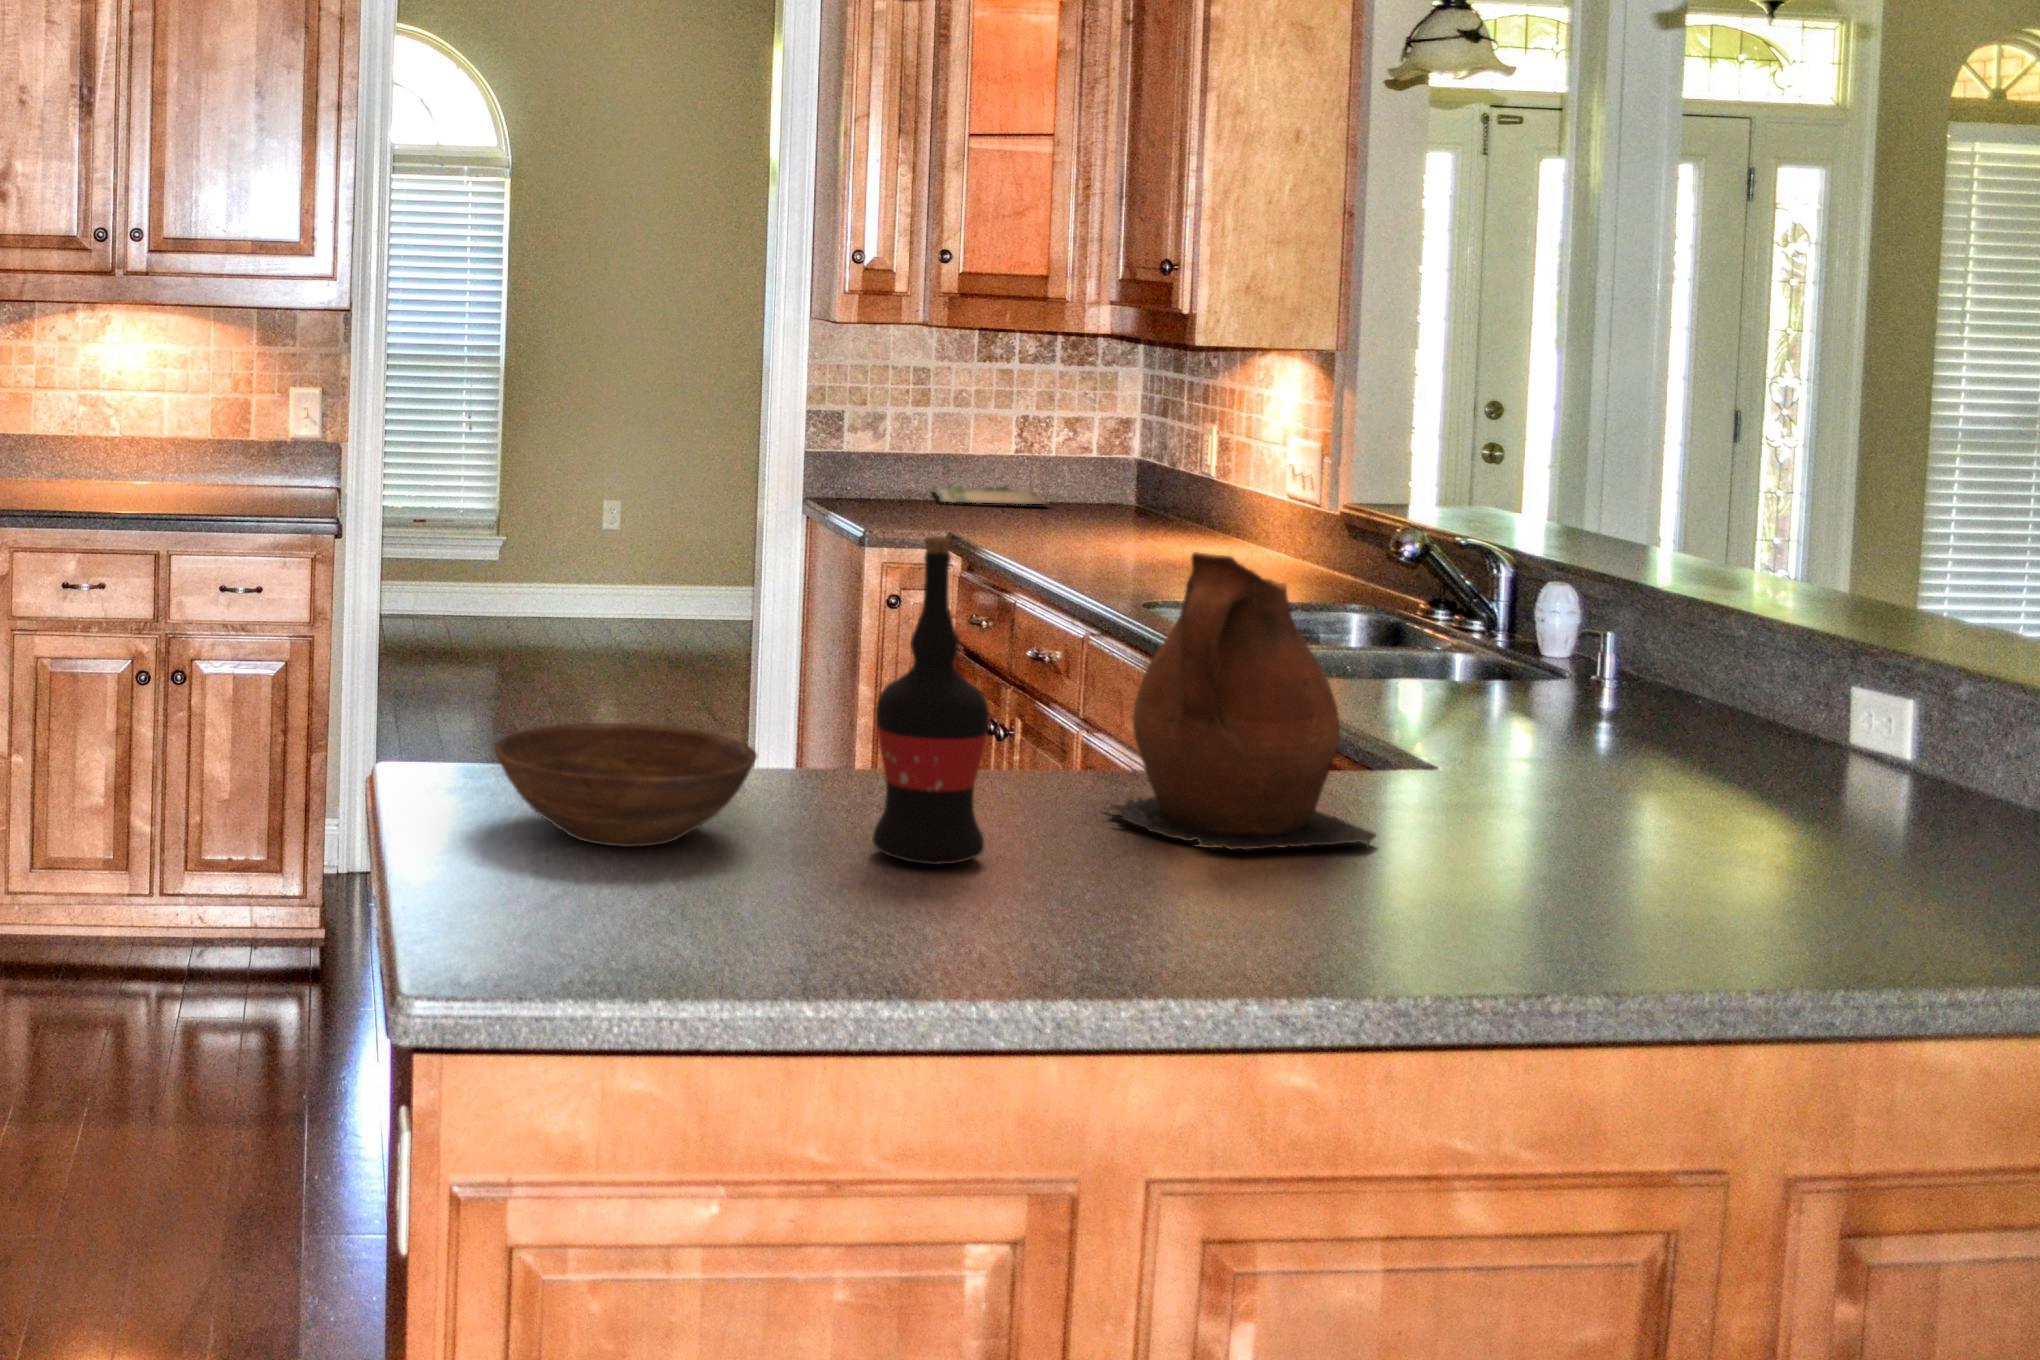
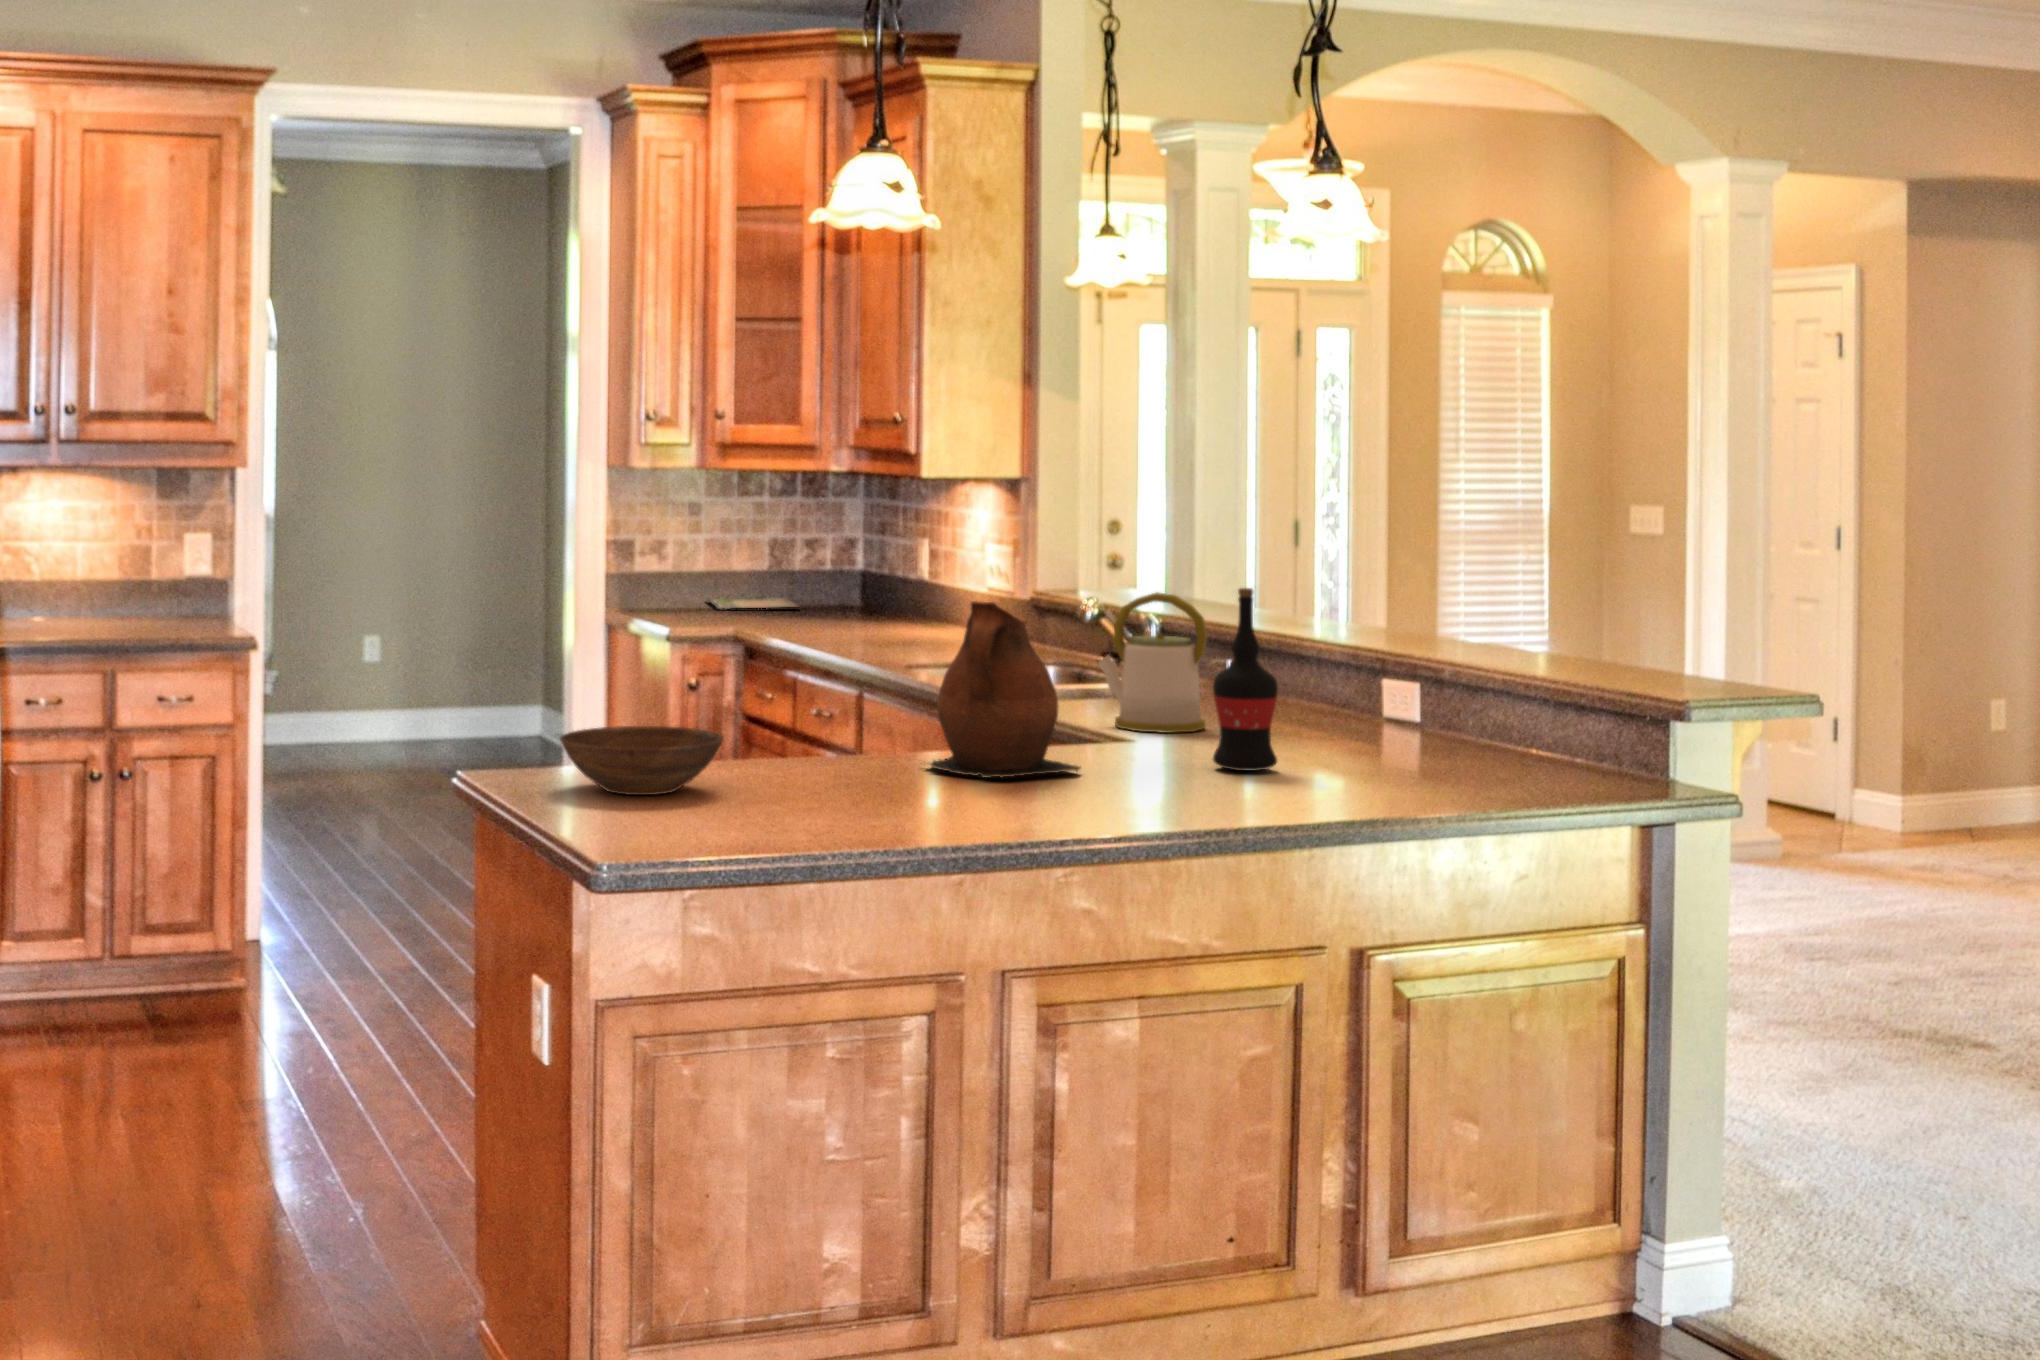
kettle: none [1426,535,1612,760] -> present [1098,592,1208,733]
wine bottle: present [872,536,989,865] -> present [1213,588,1278,771]

